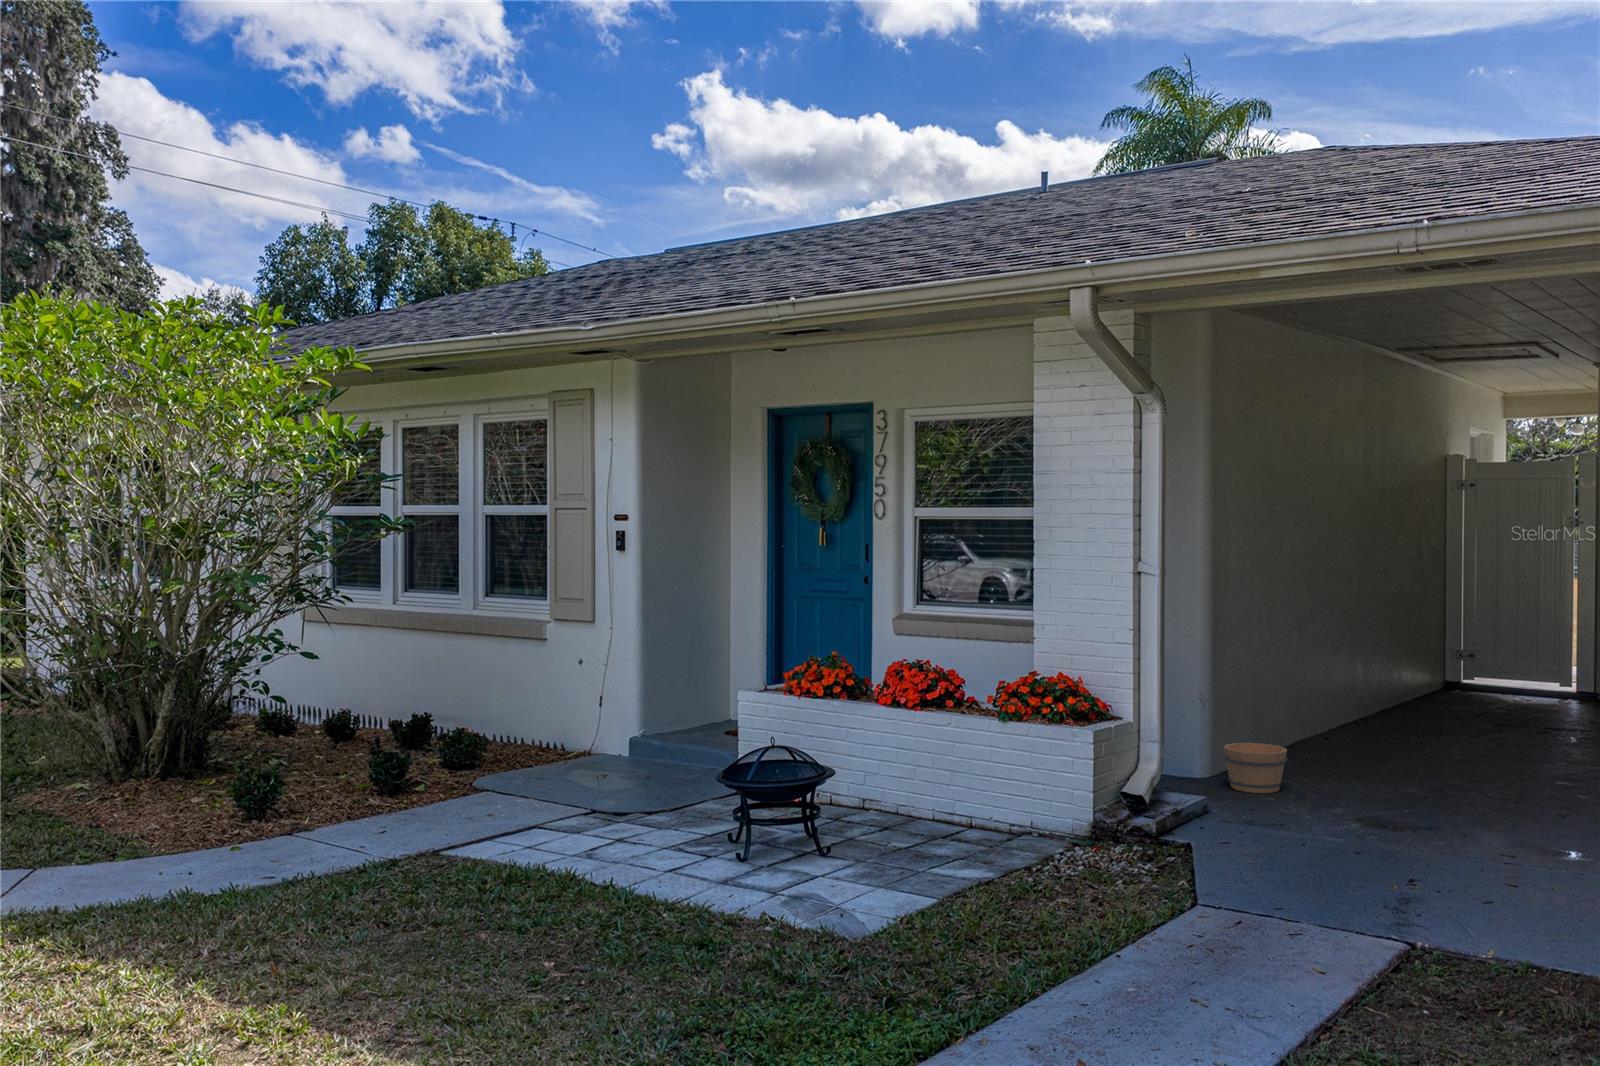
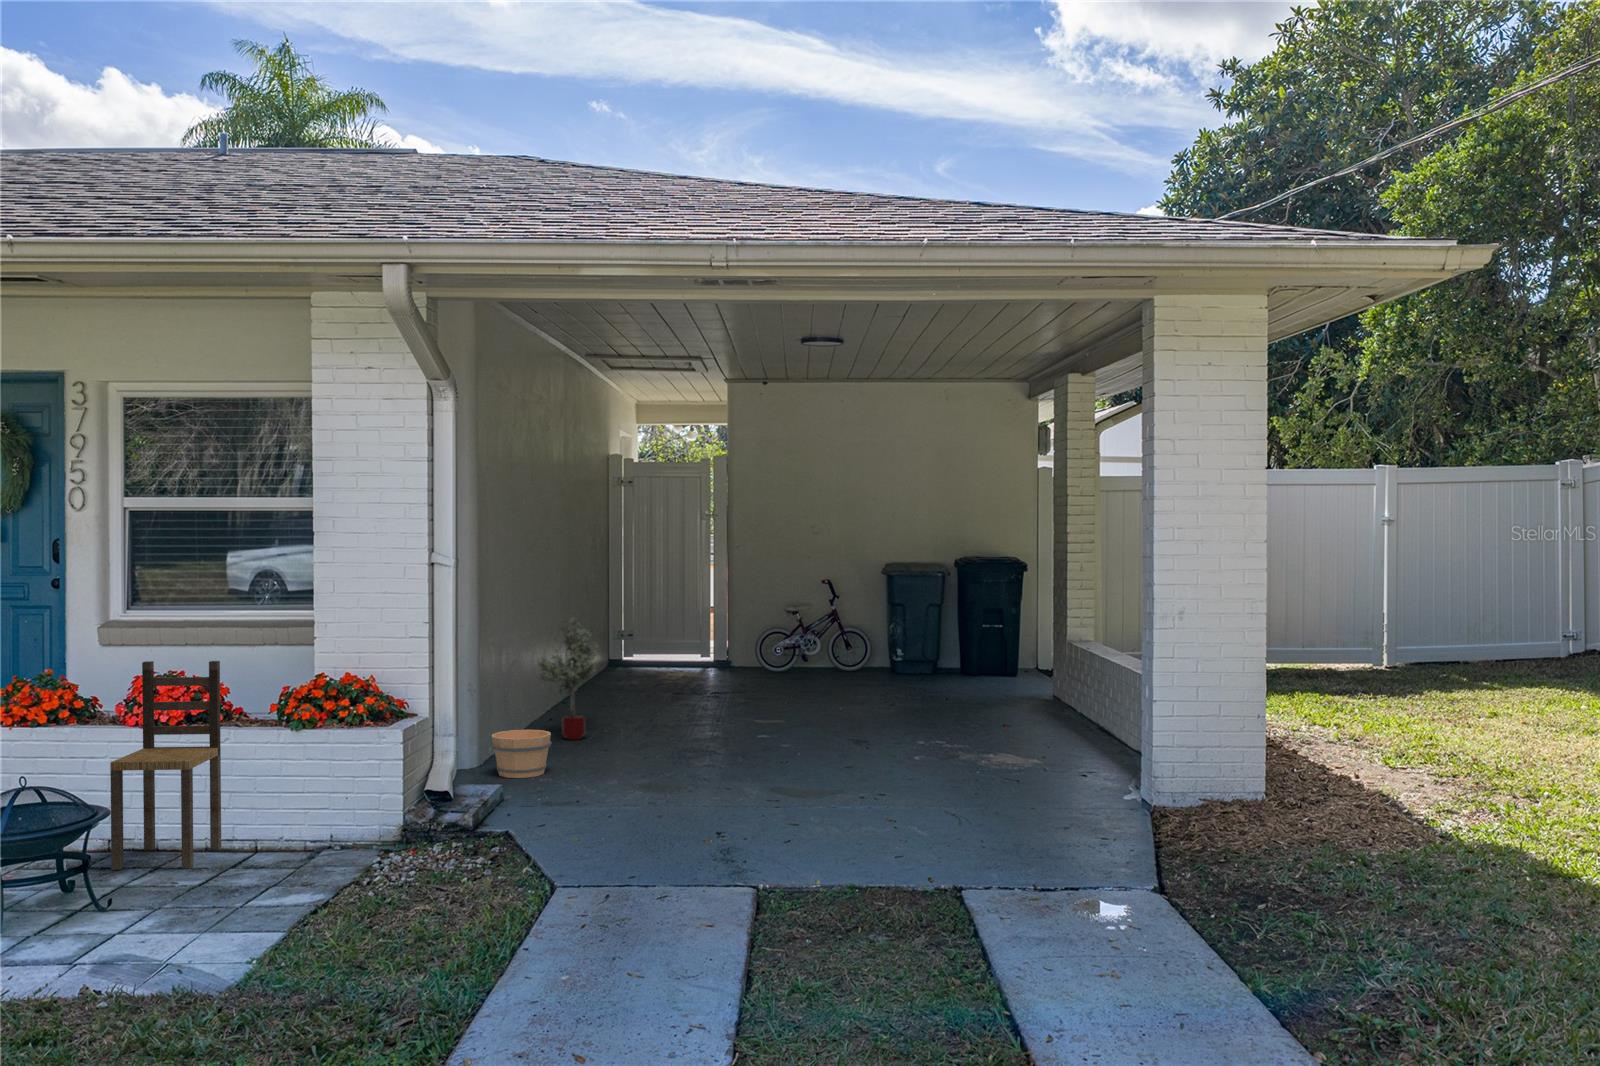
potted tree: none [1295,631,1370,760] -> present [538,618,598,740]
chair: none [852,650,944,832] -> present [110,661,221,870]

